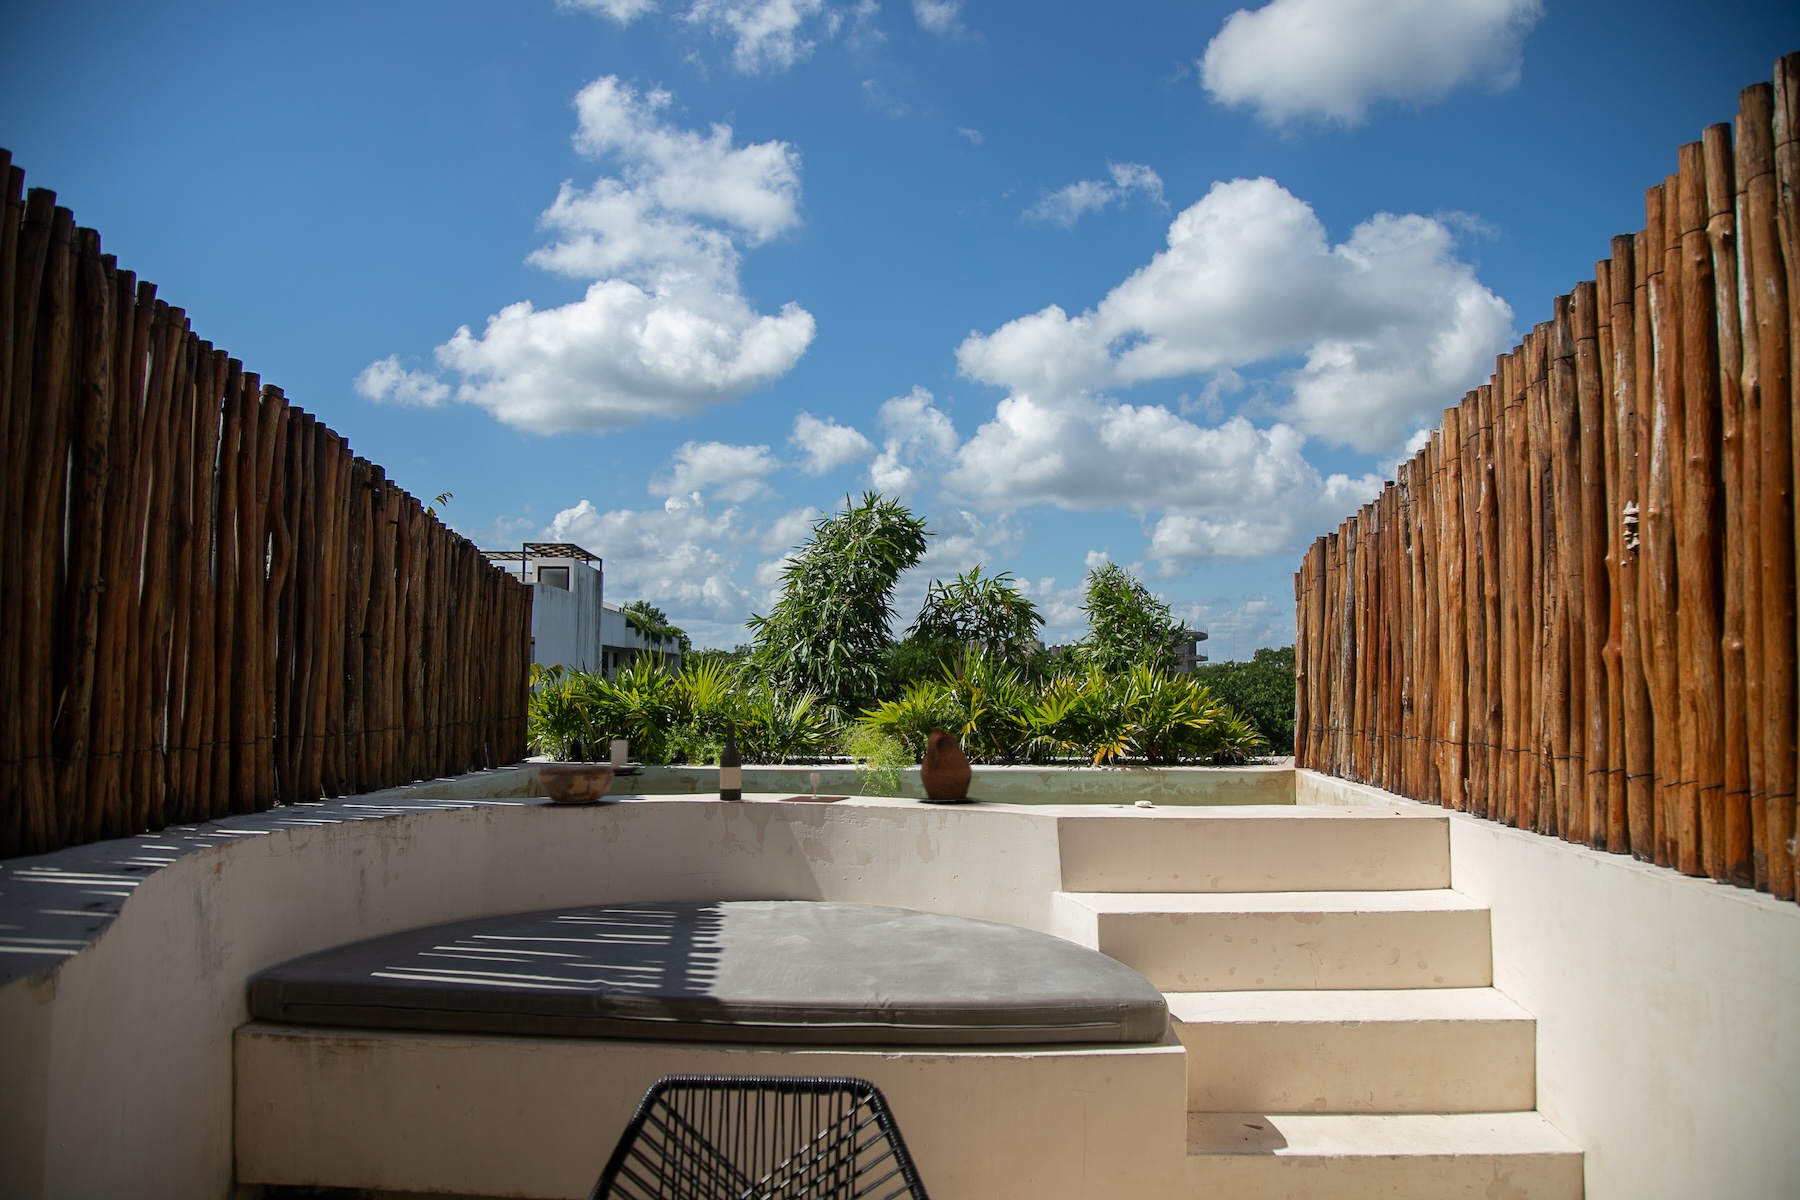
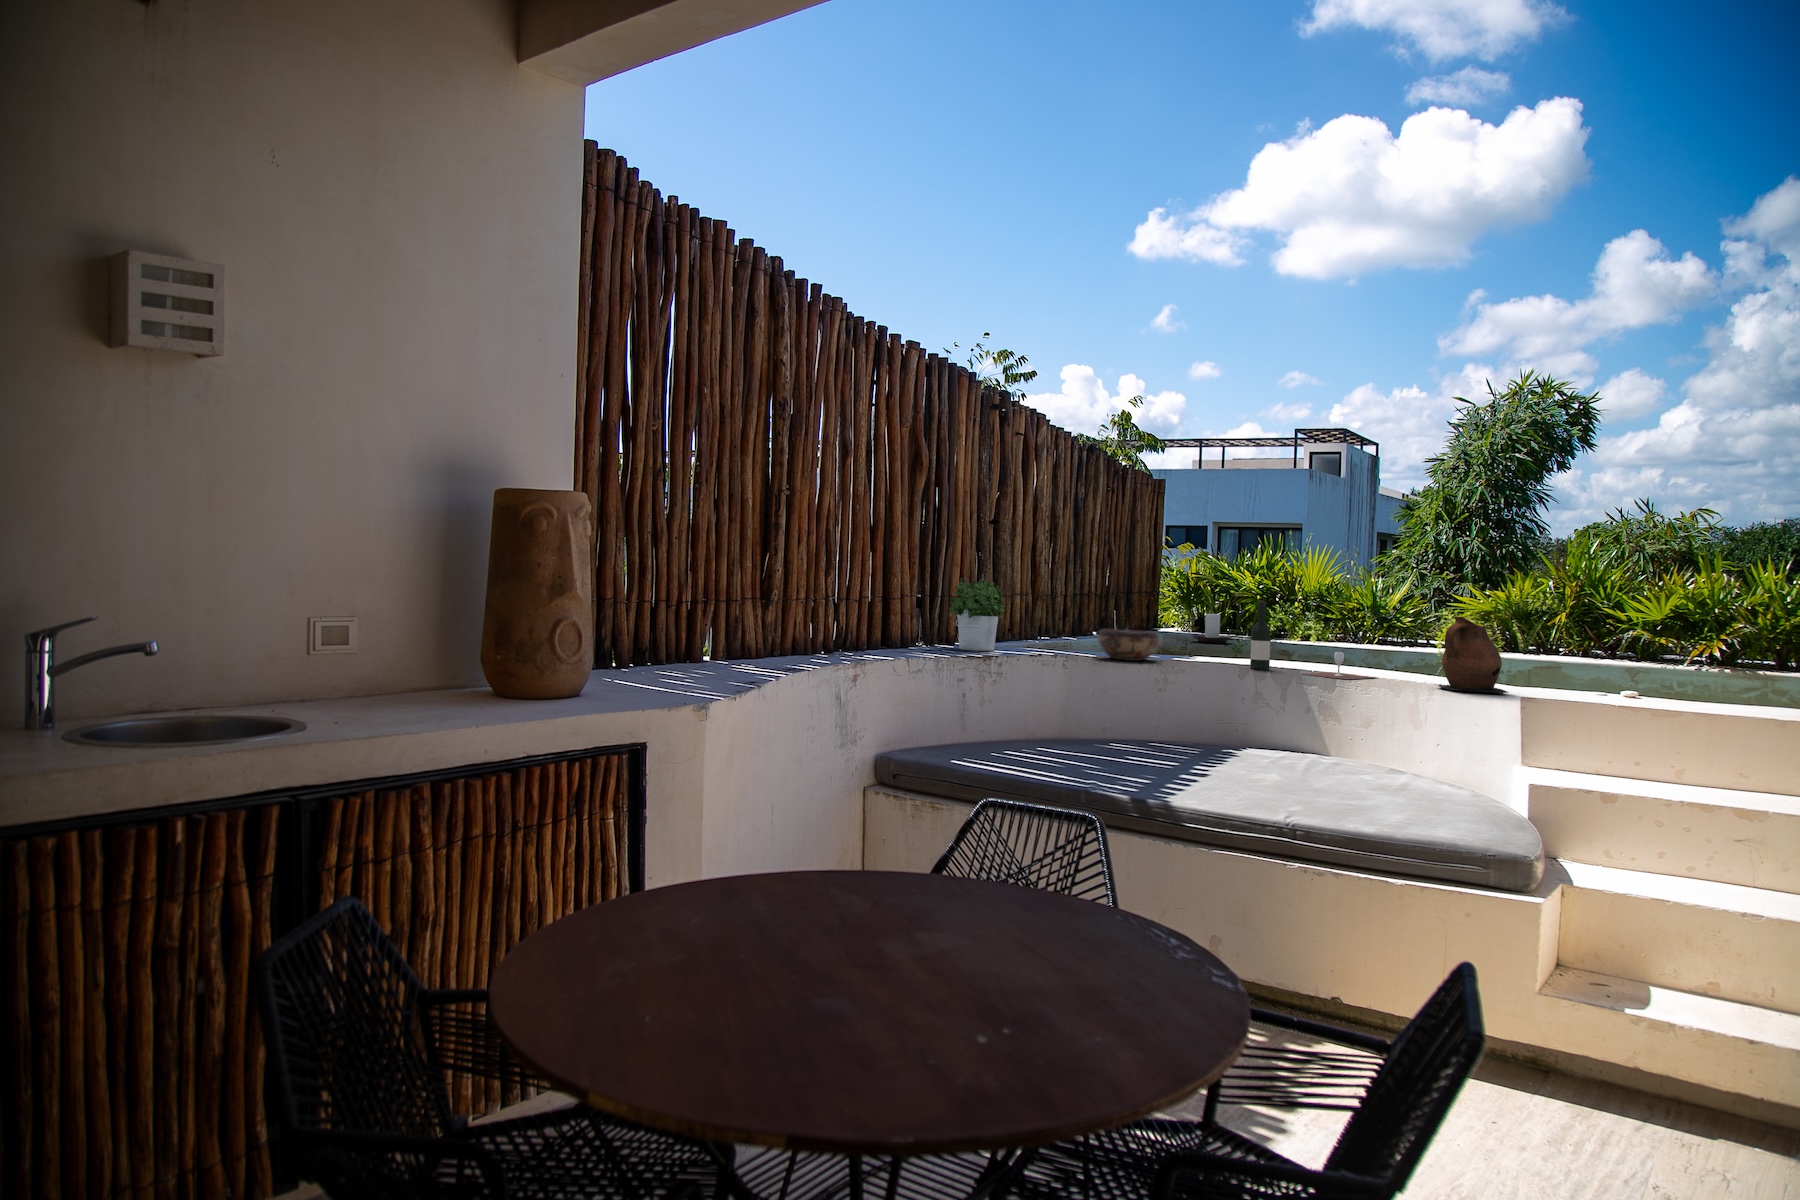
potted plant: none [320,711,405,810] -> present [949,578,1005,651]

